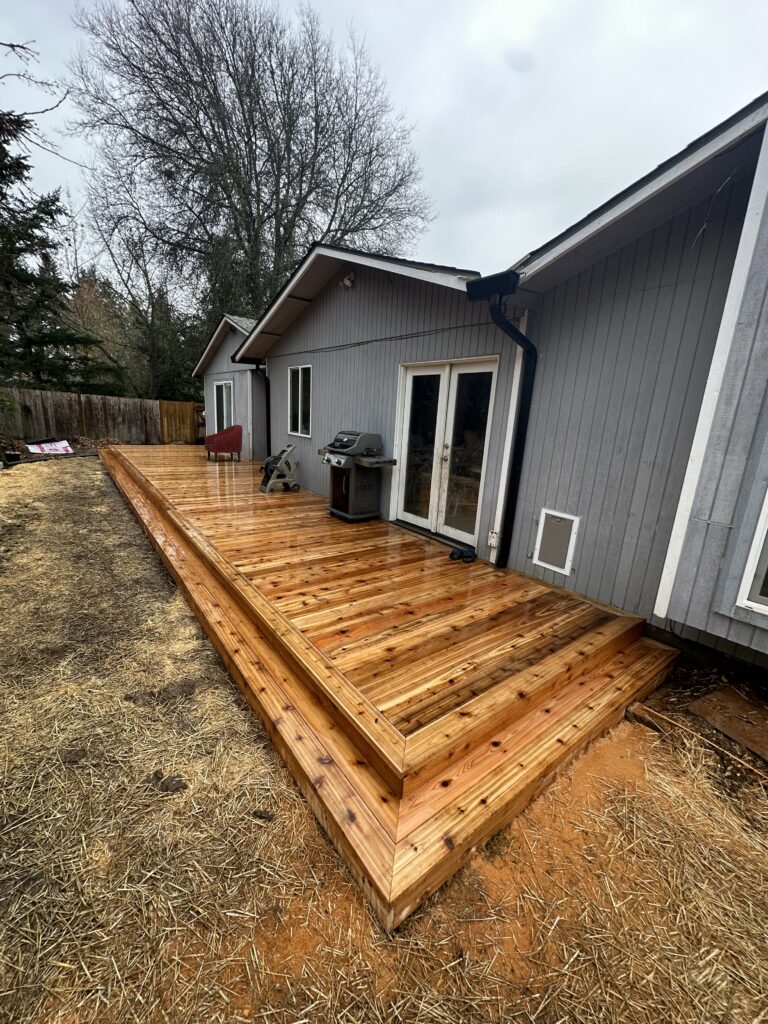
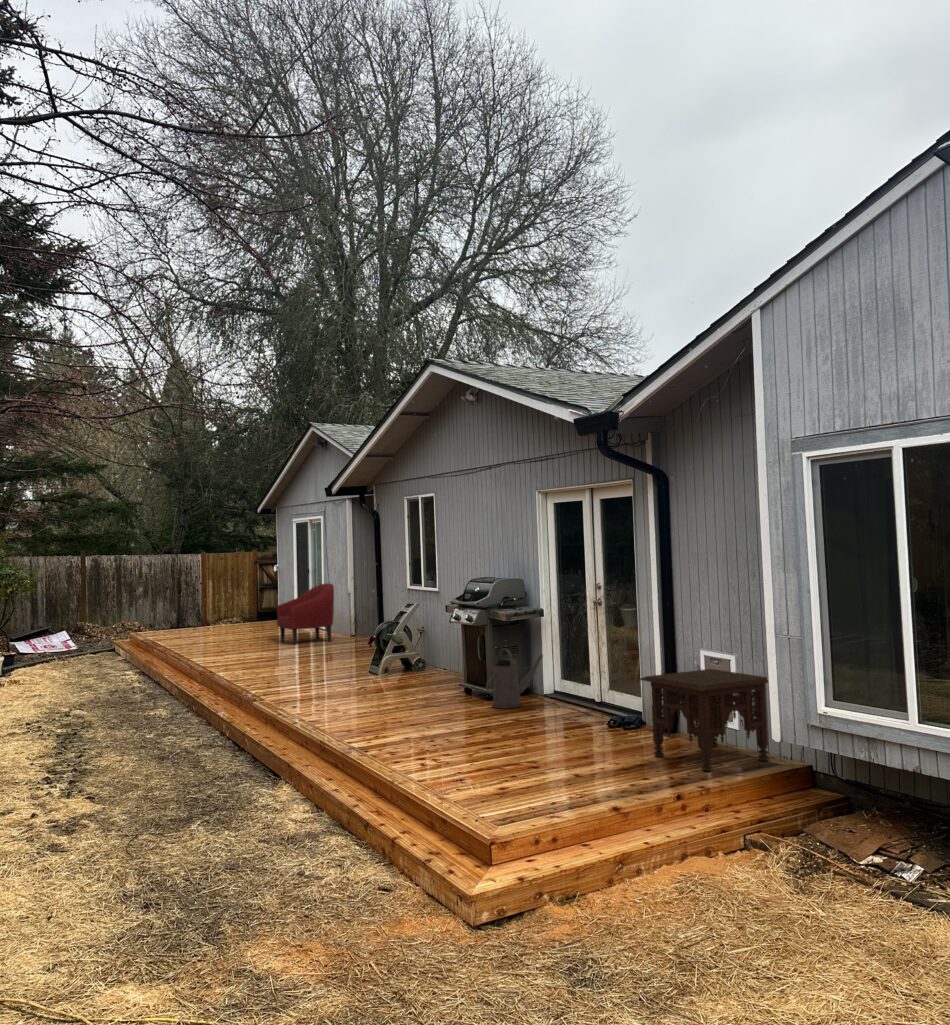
watering can: none [350,487,392,531] -> present [486,649,543,708]
side table: none [501,526,625,626] -> present [640,669,769,771]

